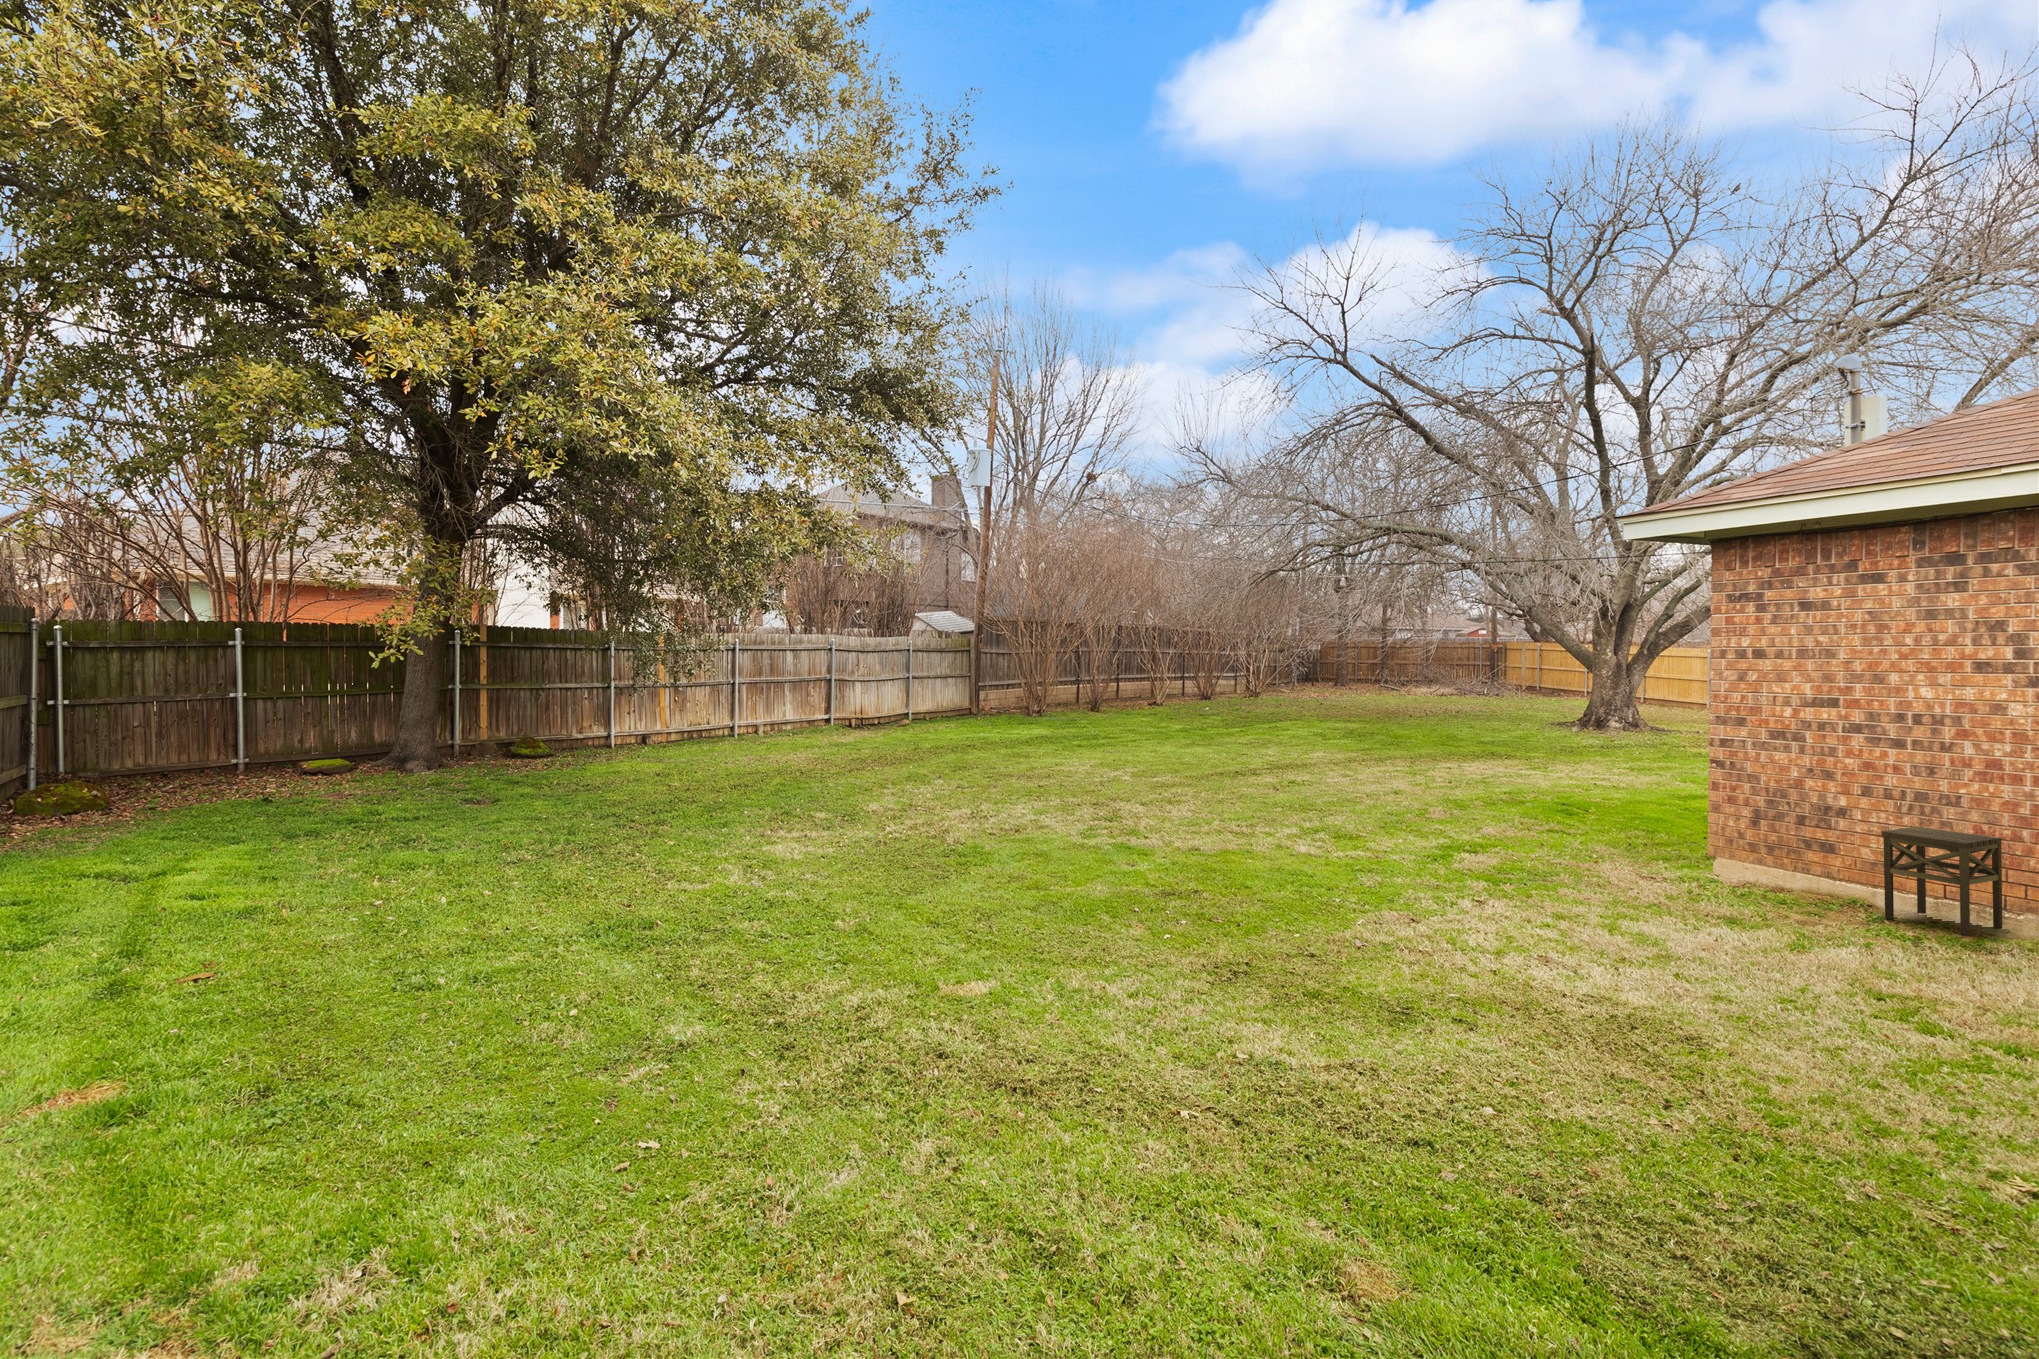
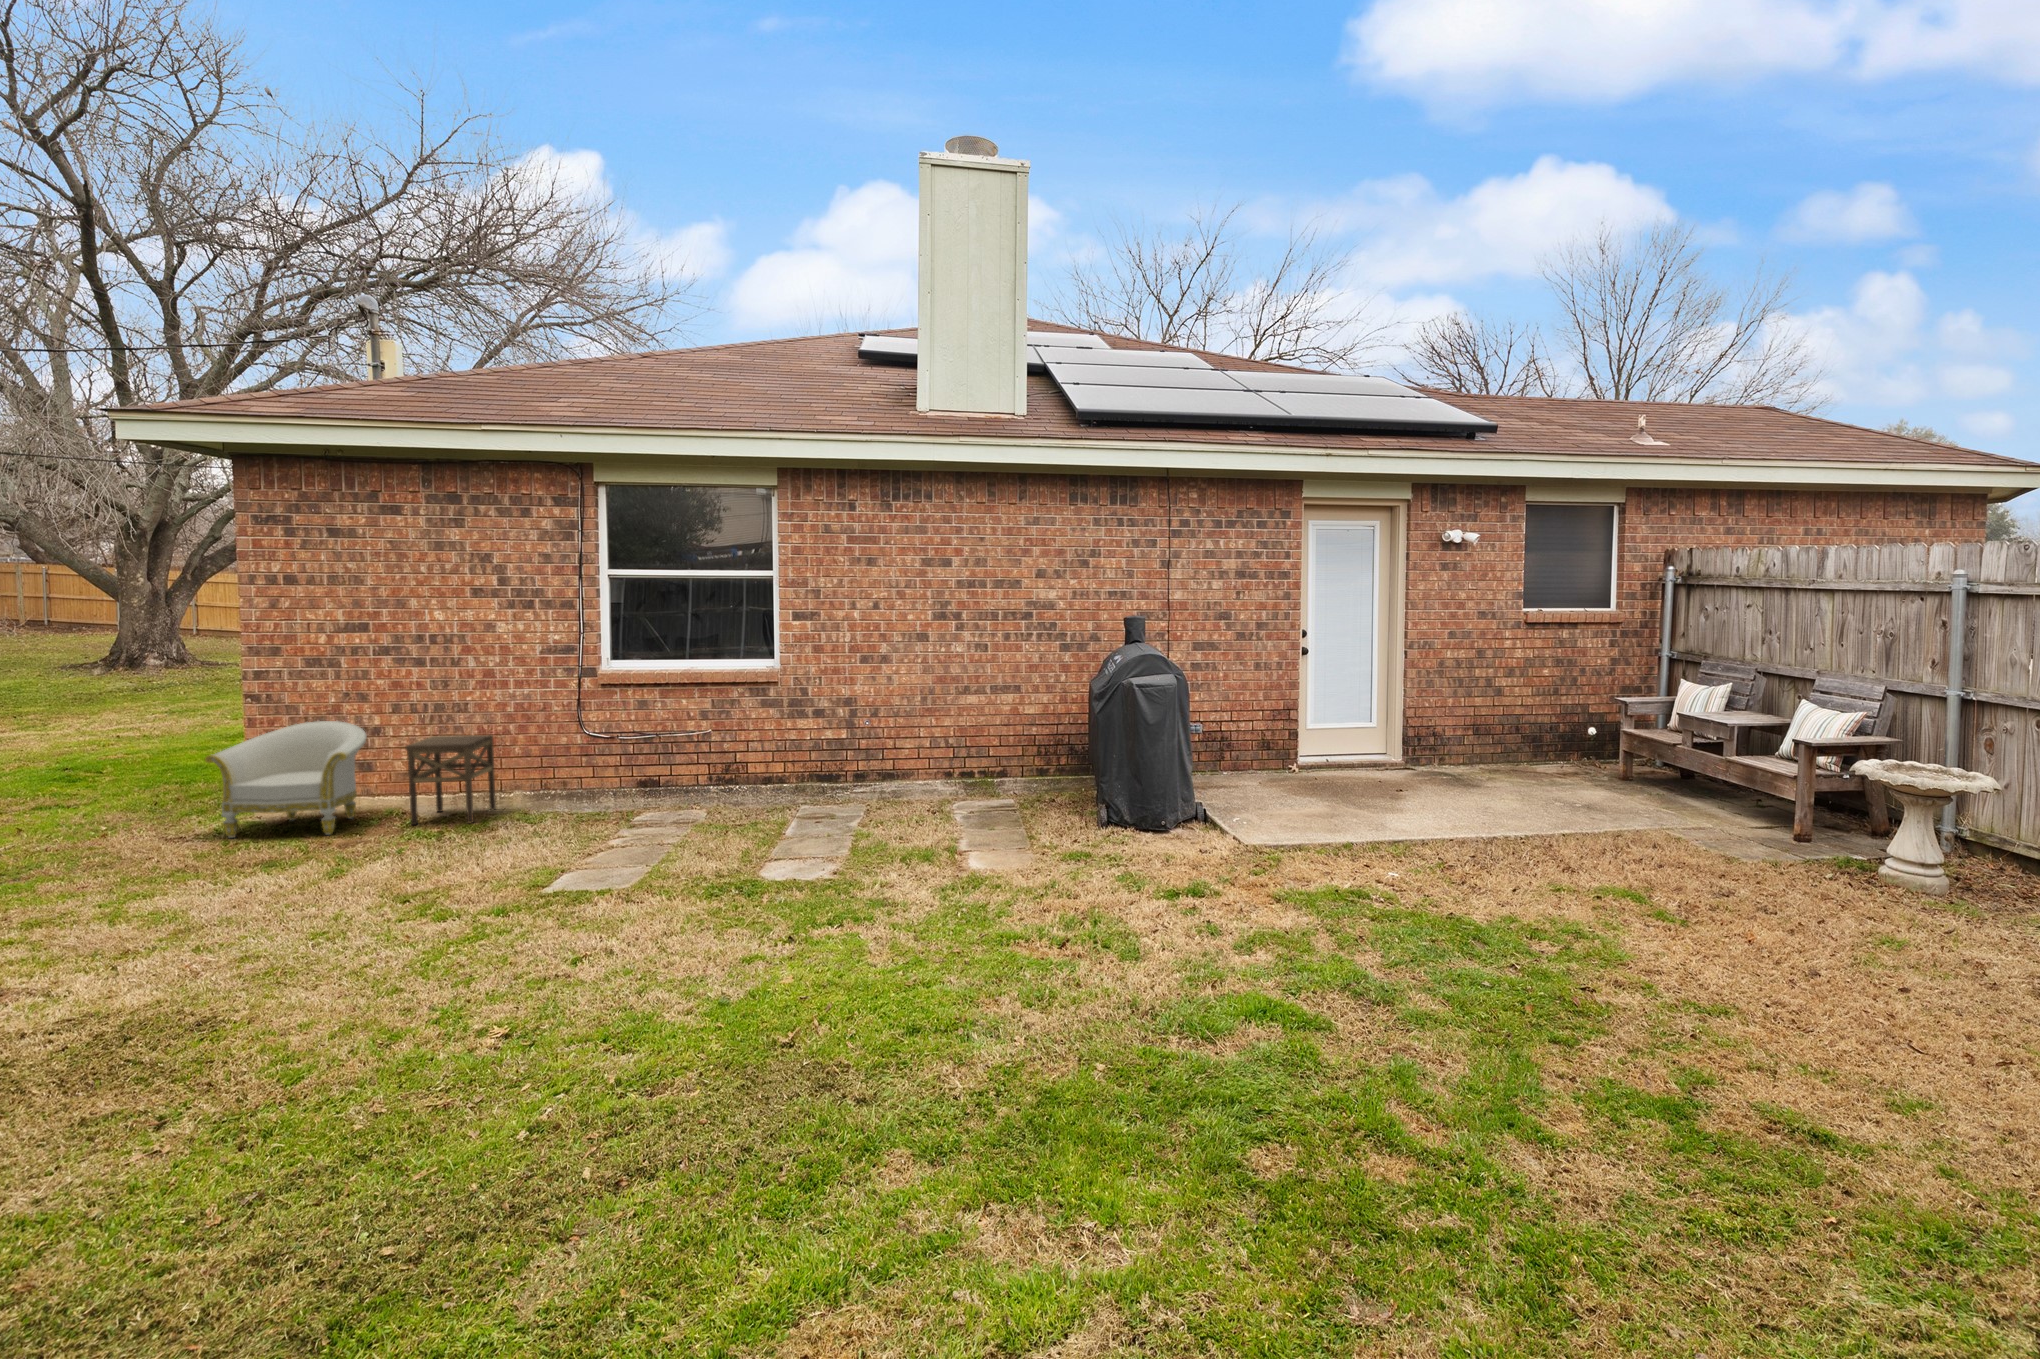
armchair: none [1676,791,1834,906] -> present [205,721,367,838]

